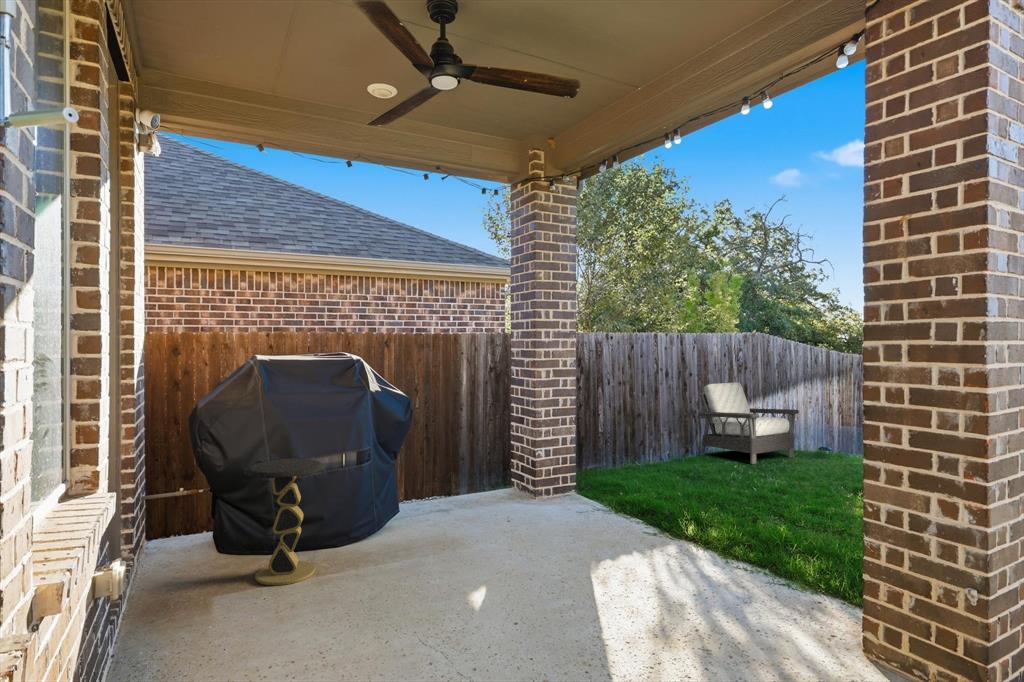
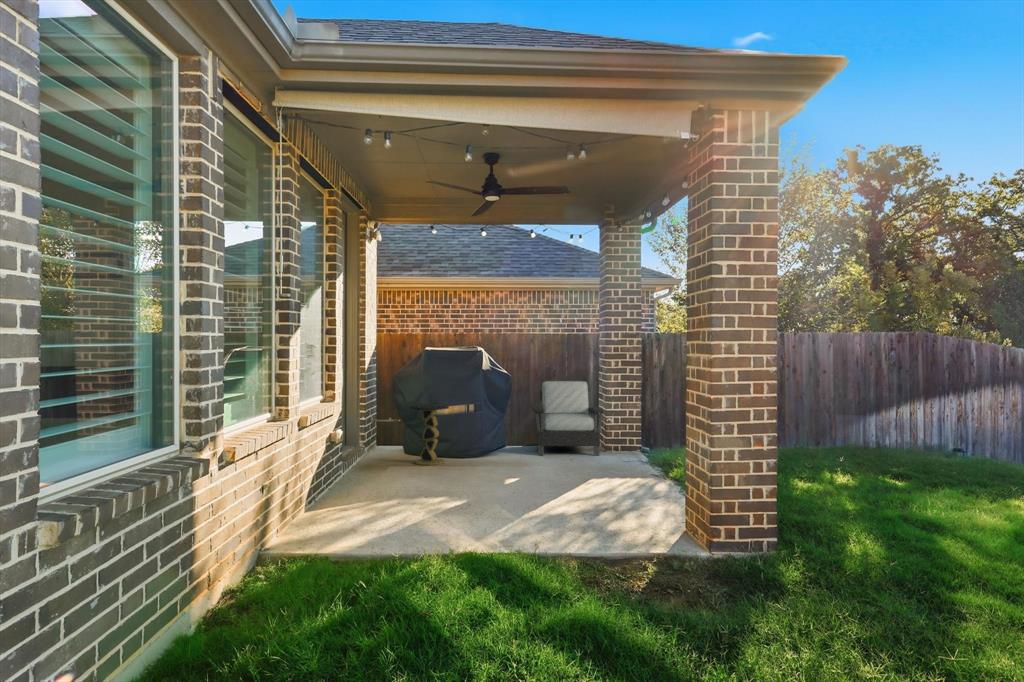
armchair: present [699,382,799,464] -> present [532,381,604,455]

